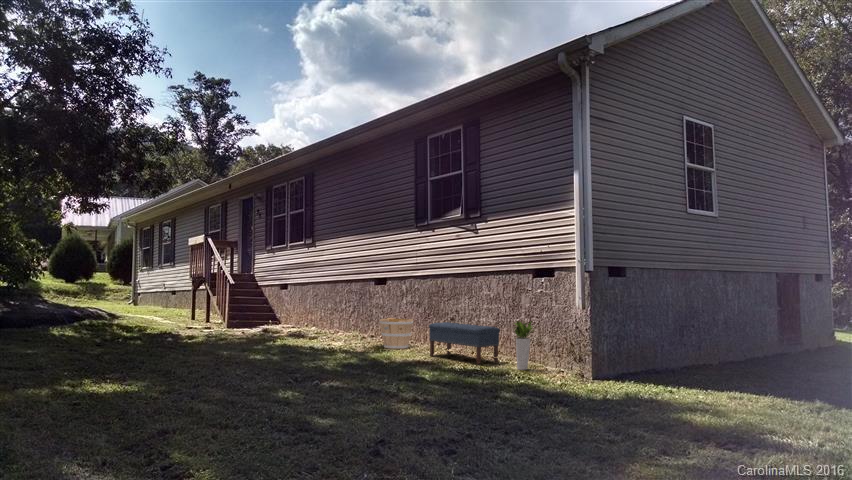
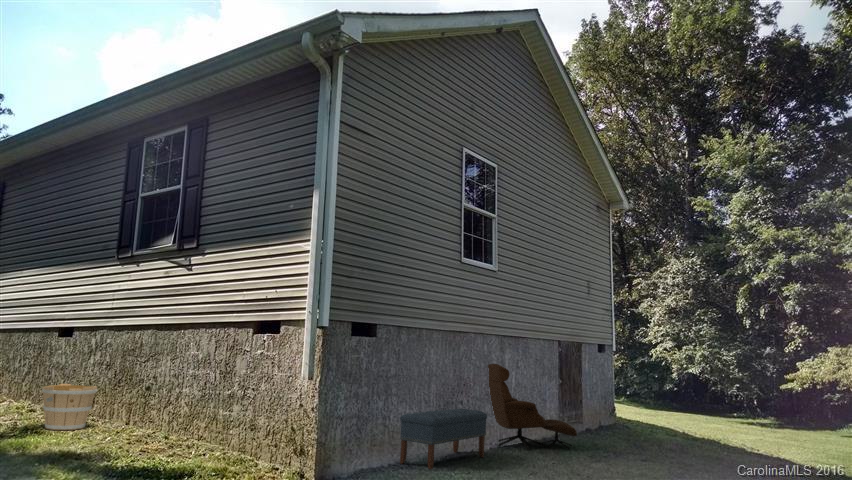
lounge chair: none [713,295,798,364] -> present [488,364,577,450]
planter: present [515,321,533,370] -> none [212,392,249,466]
bench: present [429,322,500,364] -> present [400,409,487,469]

